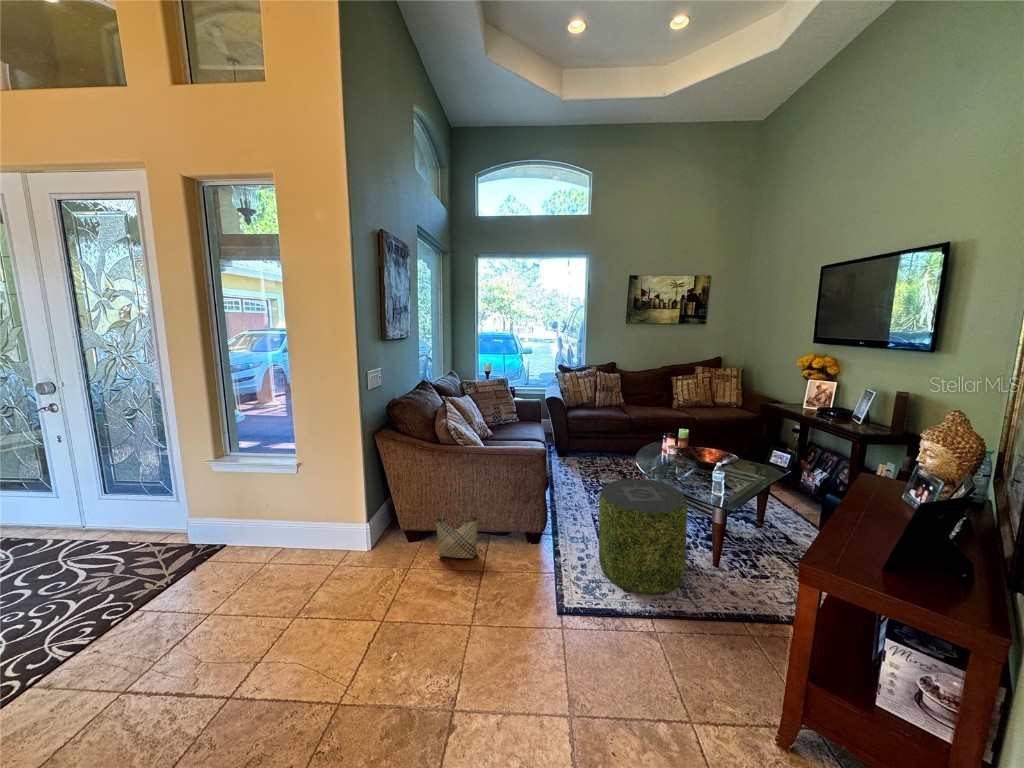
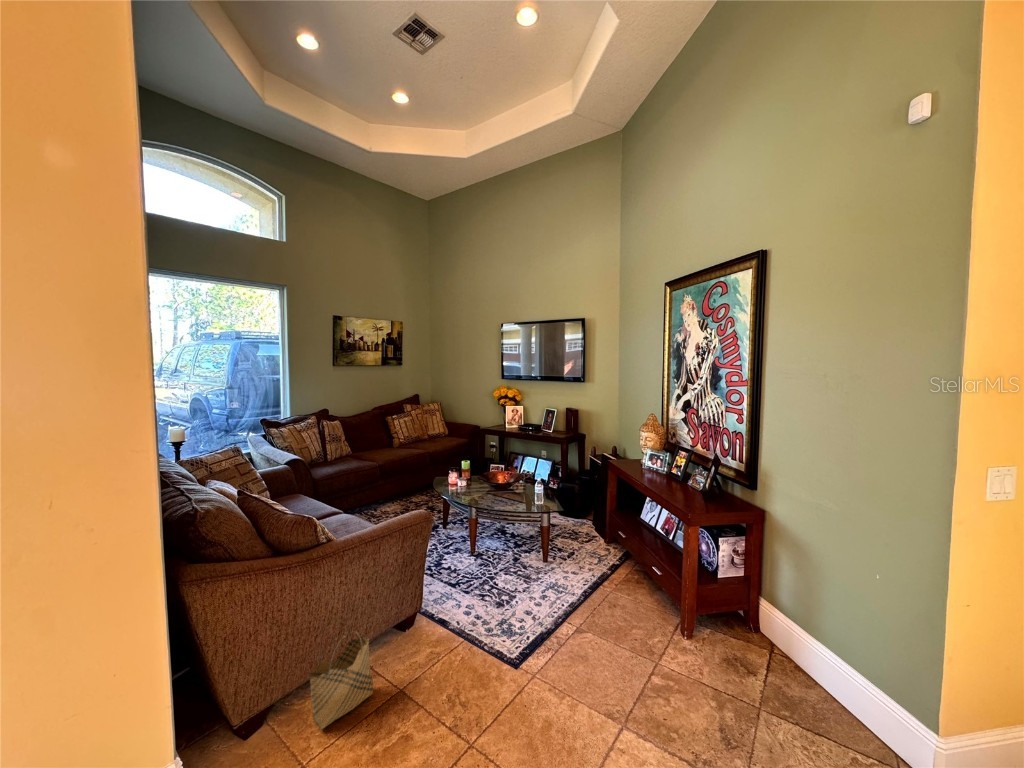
pouf: present [599,479,687,594] -> none [475,509,549,615]

